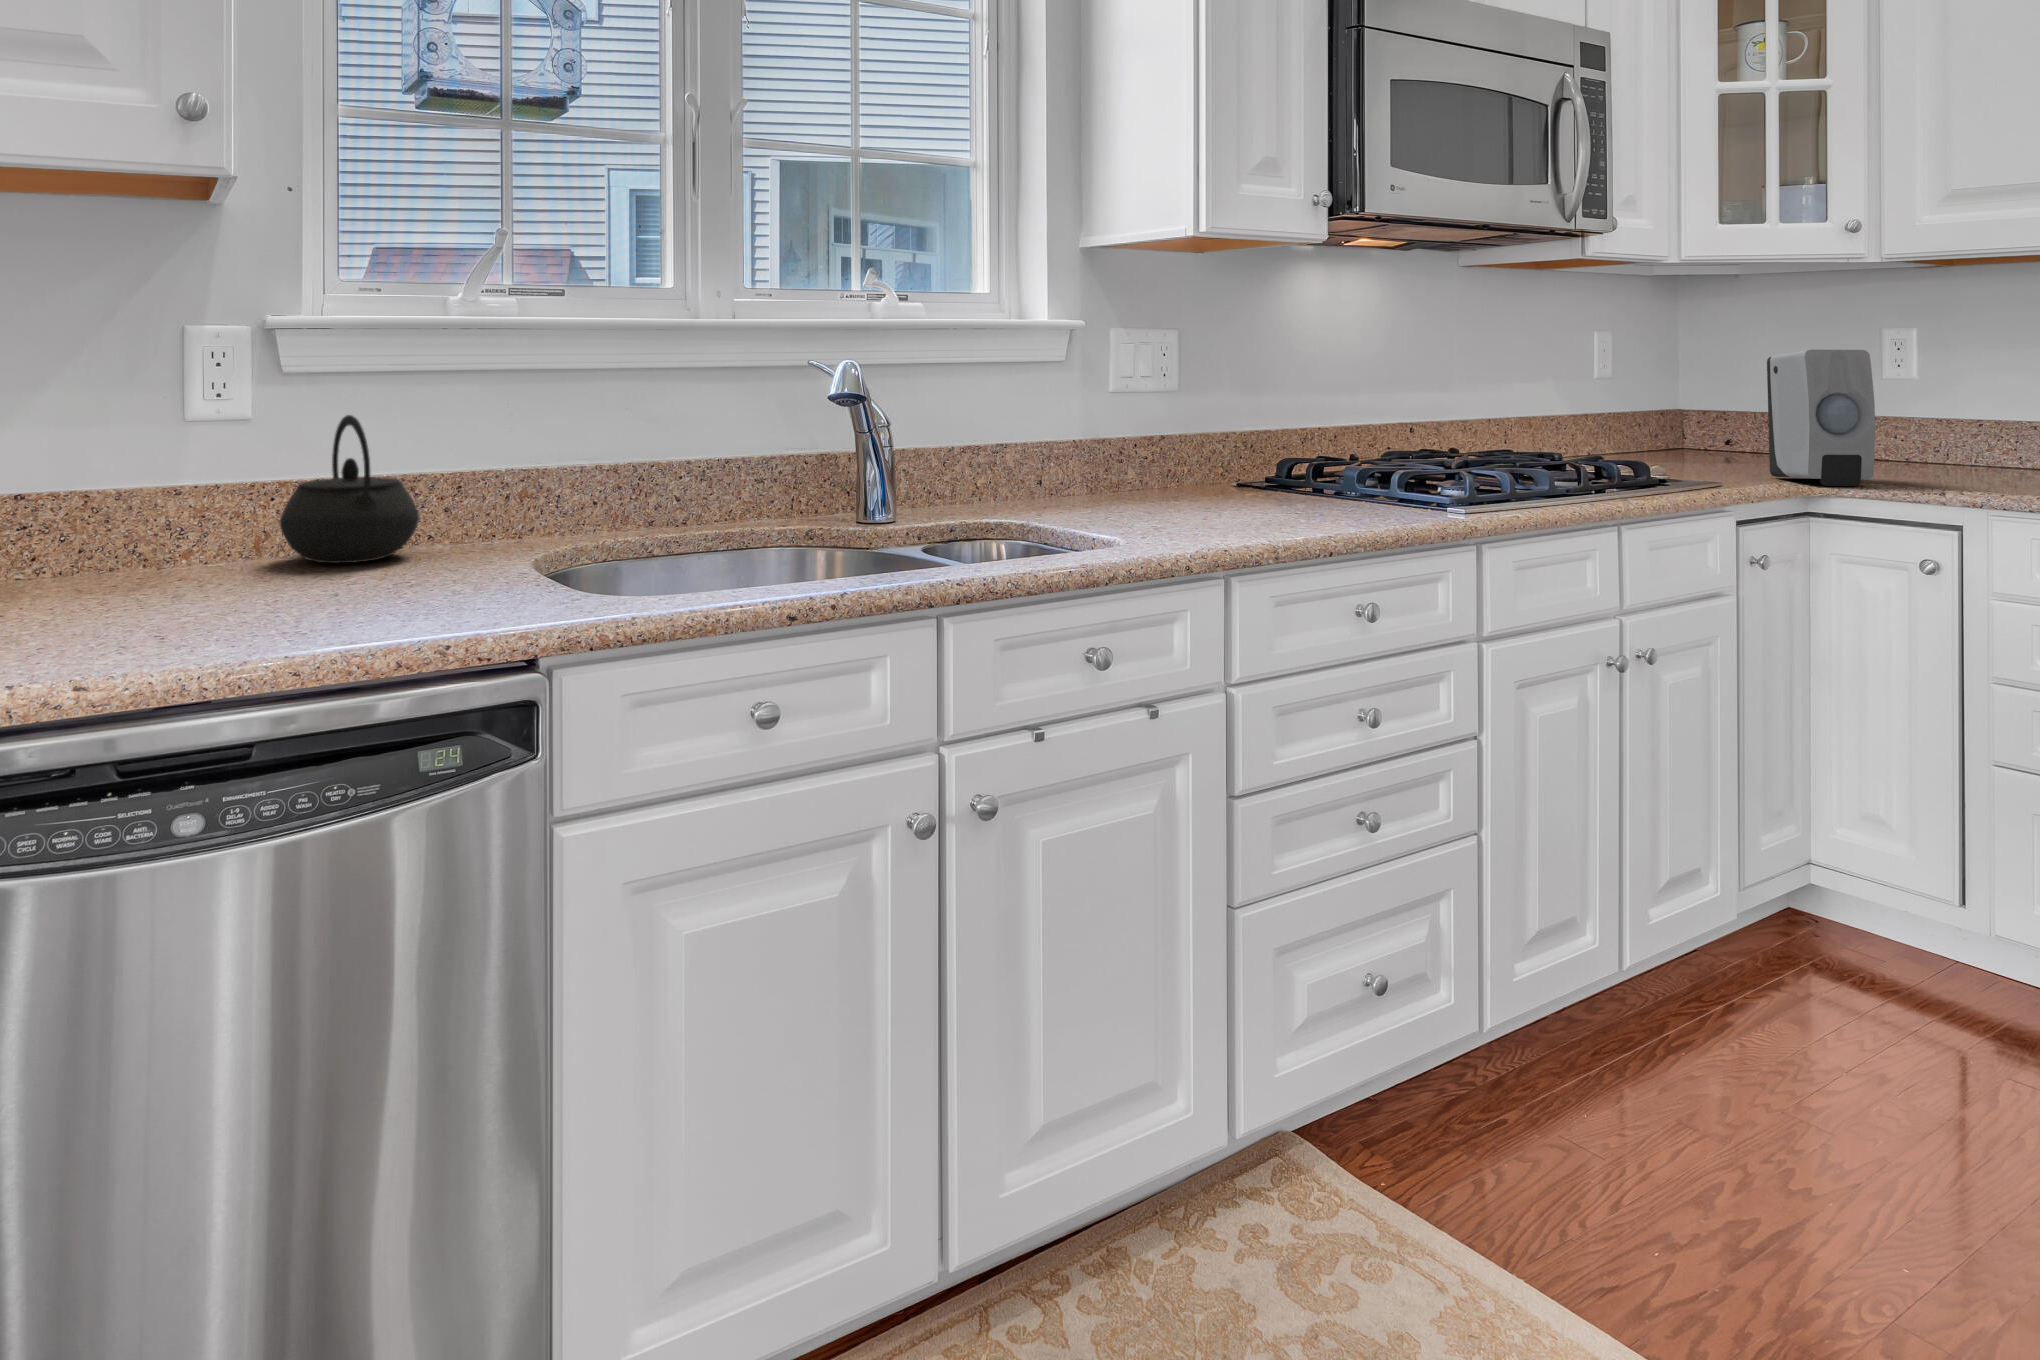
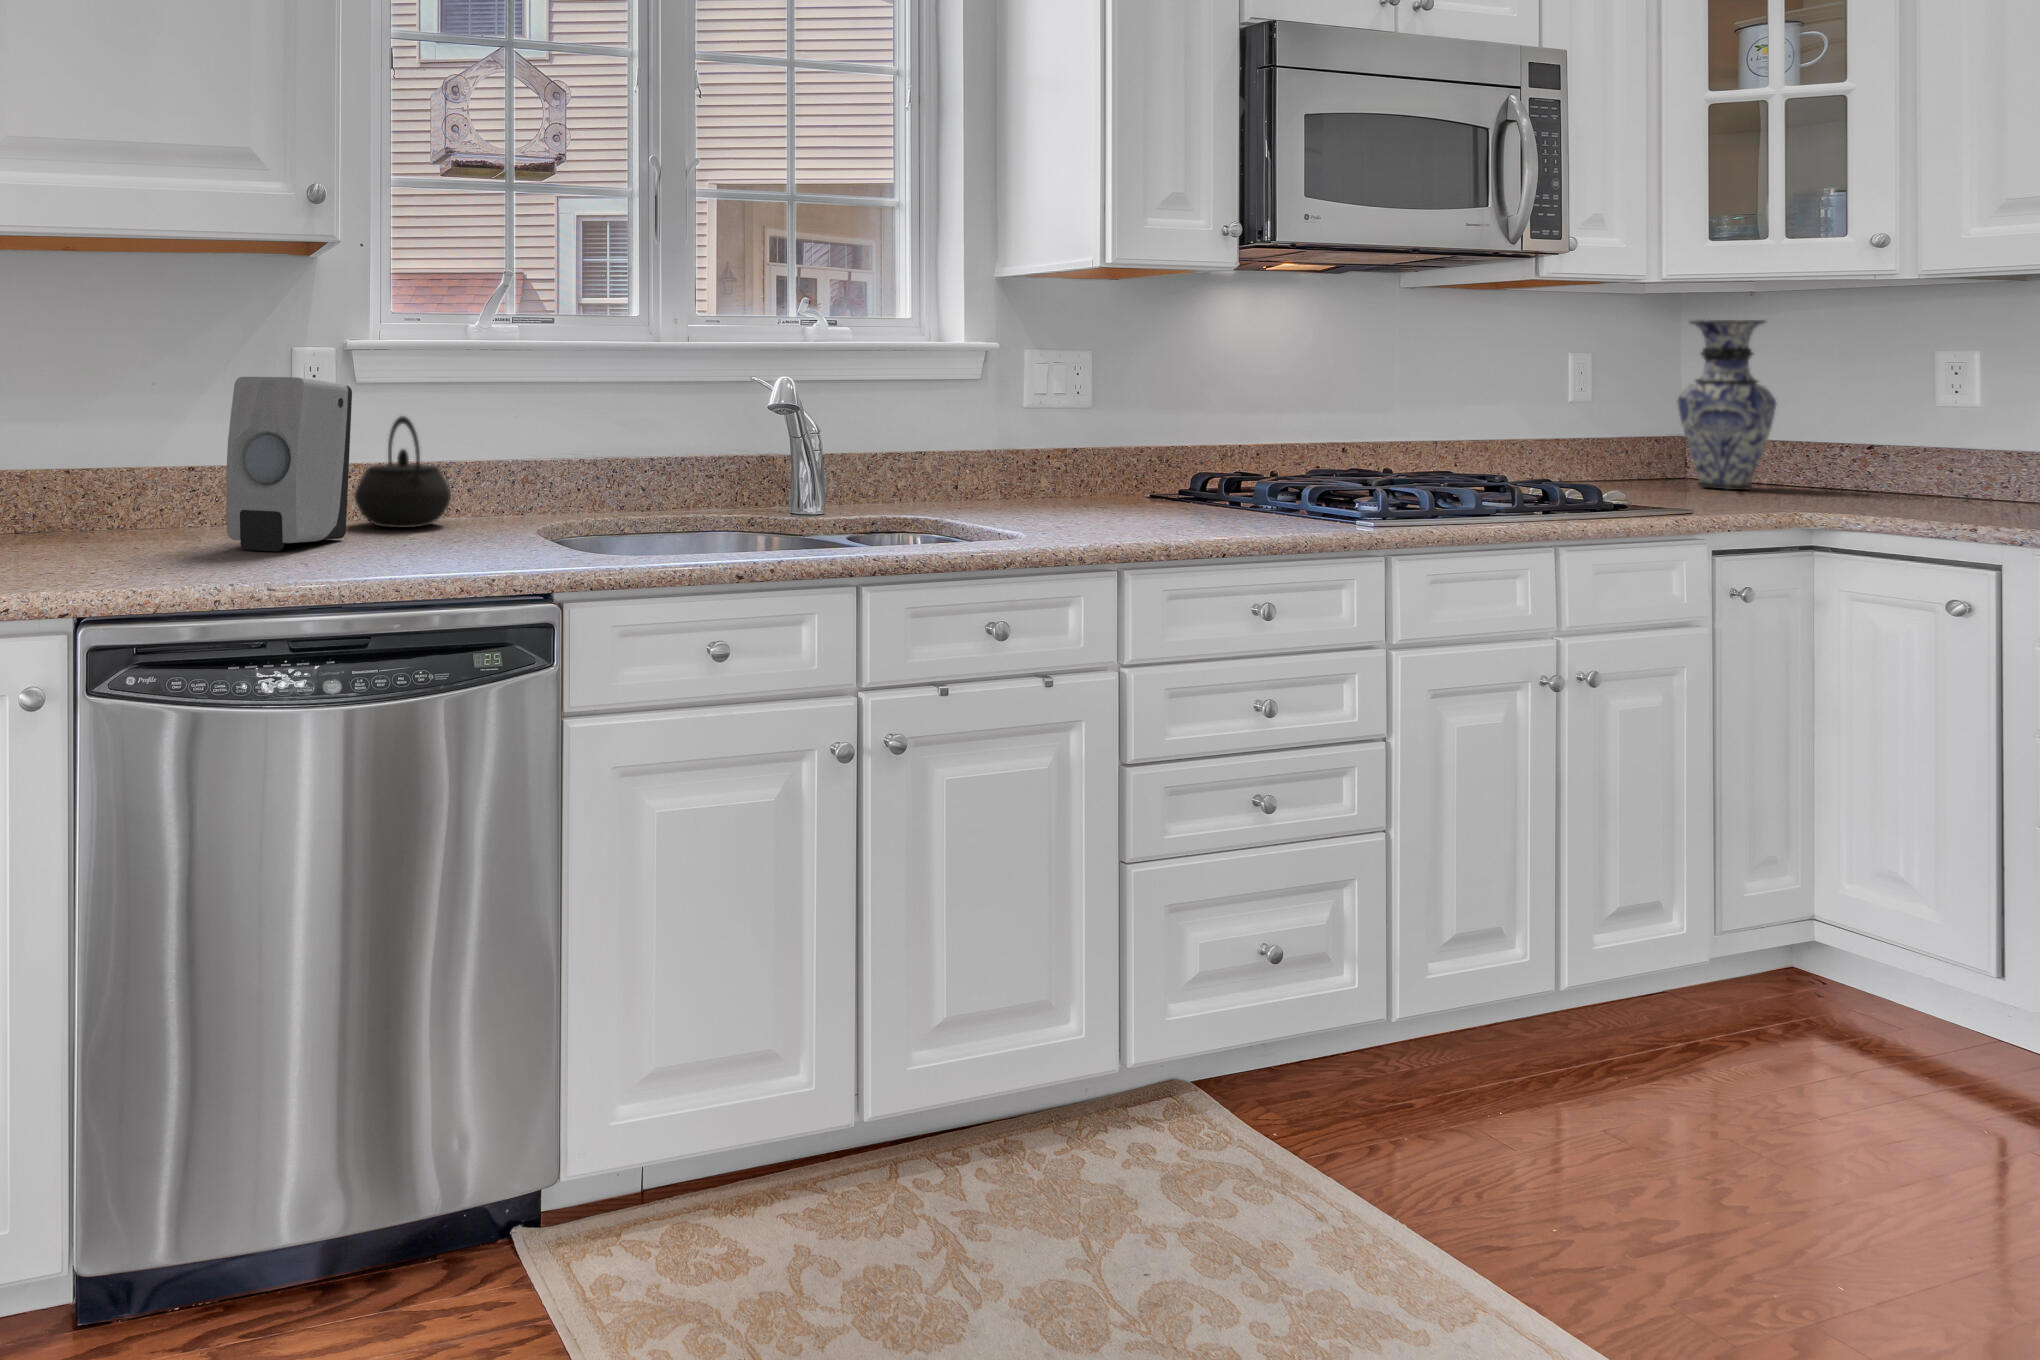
vase: none [1685,301,1766,460] -> present [1678,320,1776,490]
soap dispenser: present [1767,350,1875,486] -> present [226,377,352,551]

